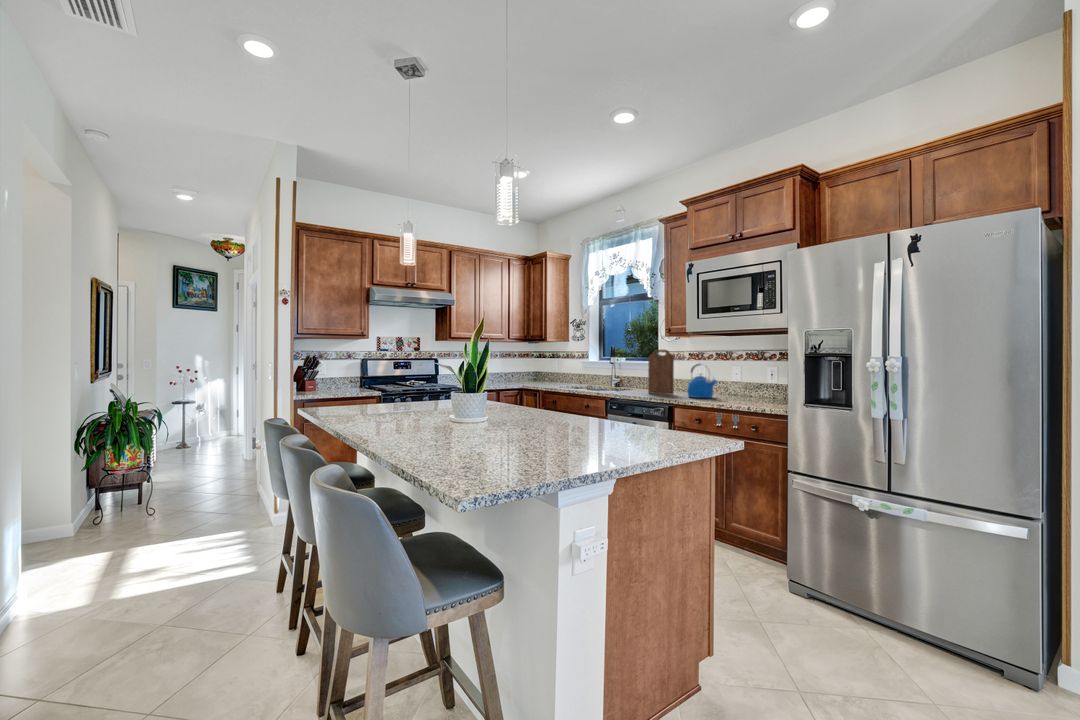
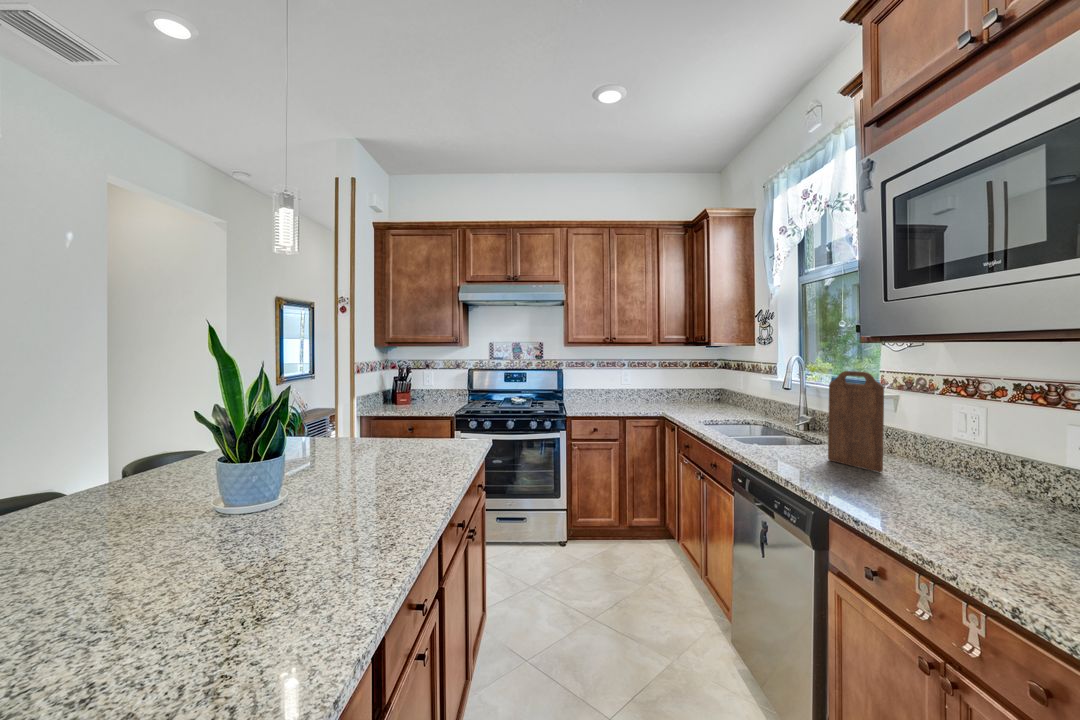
kettle: present [687,364,717,398] -> none [904,412,989,503]

